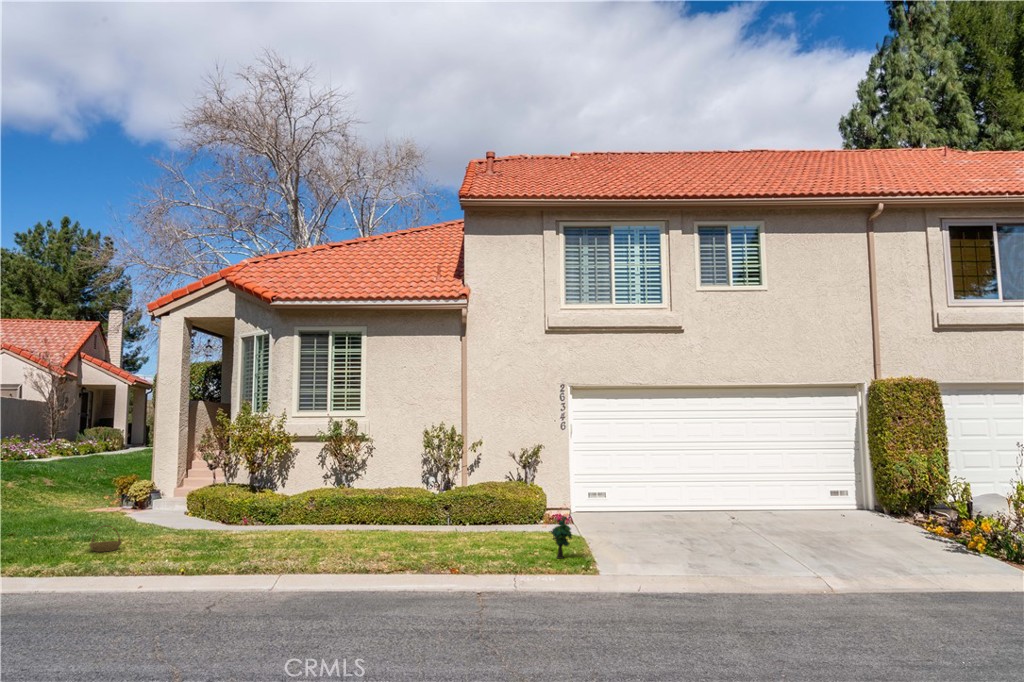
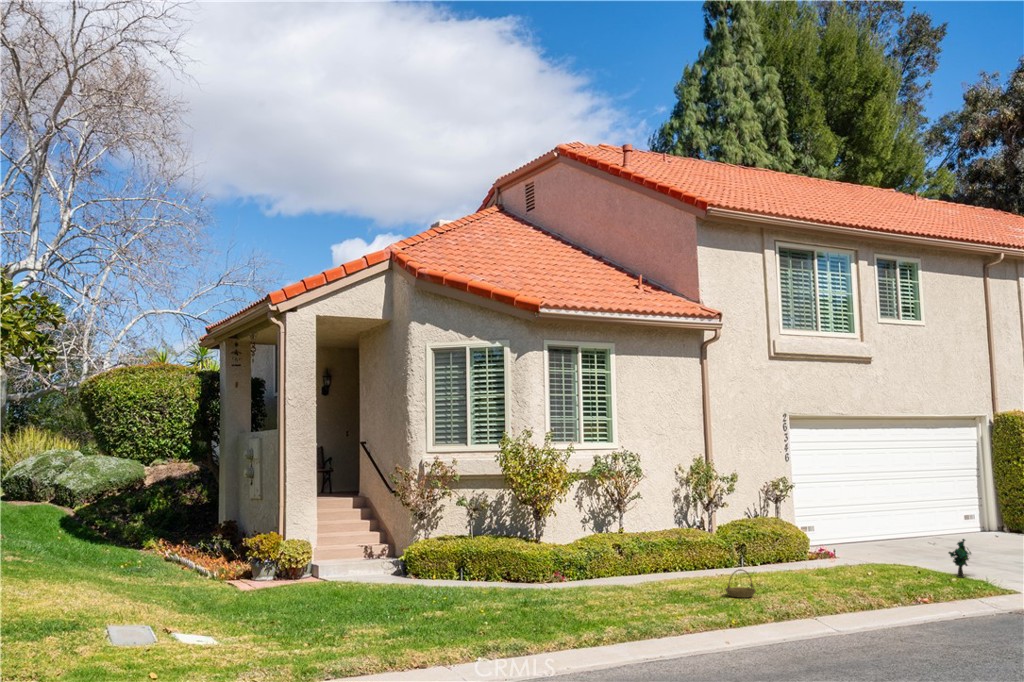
basket: present [90,525,121,552] -> present [725,569,756,598]

